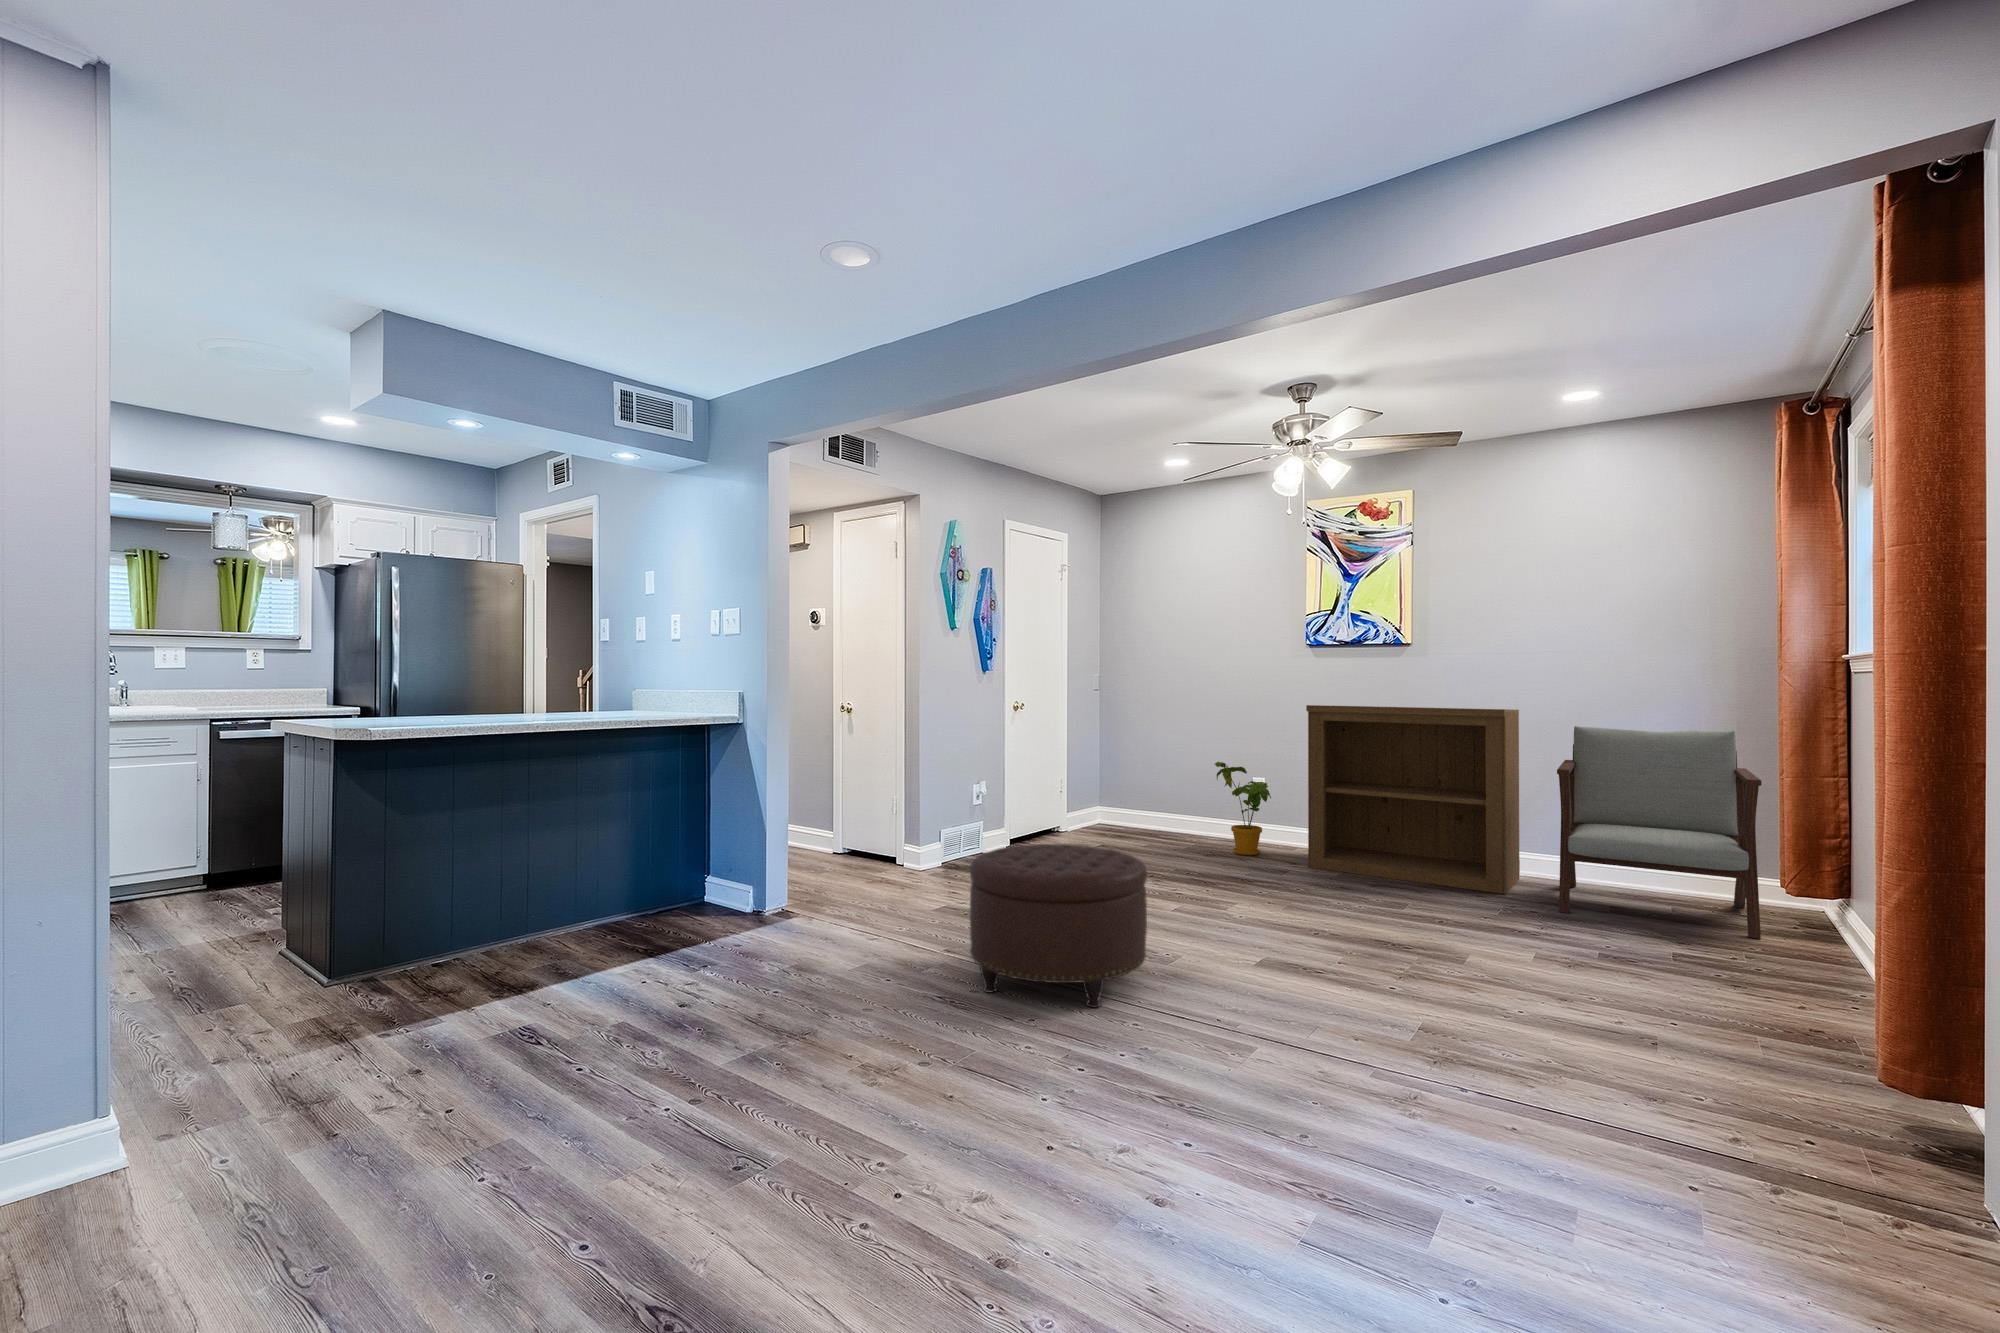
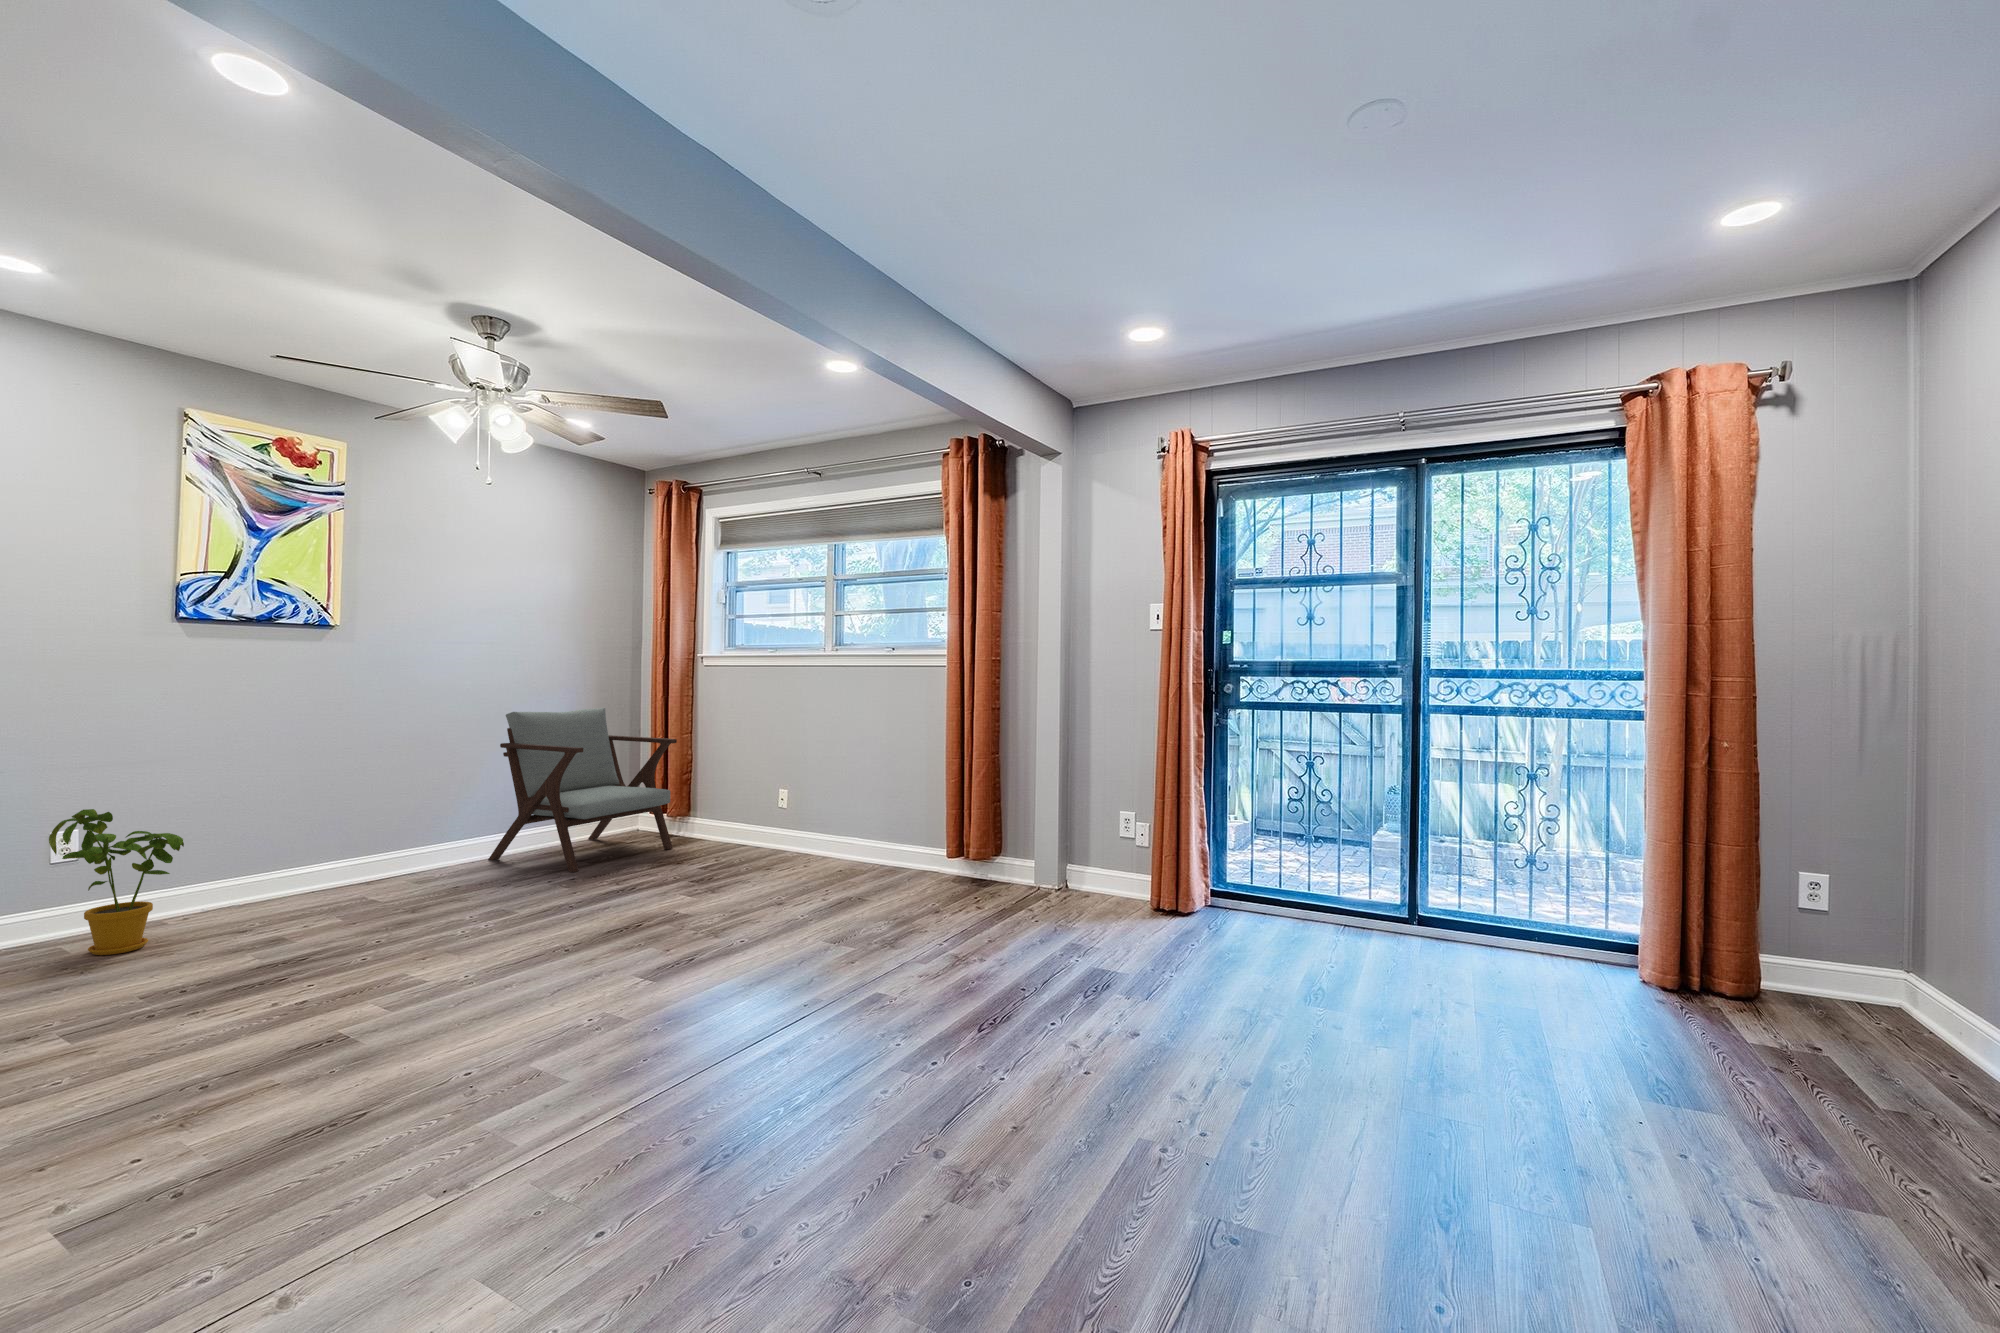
bookshelf: present [1306,705,1520,894] -> none [223,699,508,926]
ottoman: present [970,844,1147,1007] -> none [574,879,809,1094]

